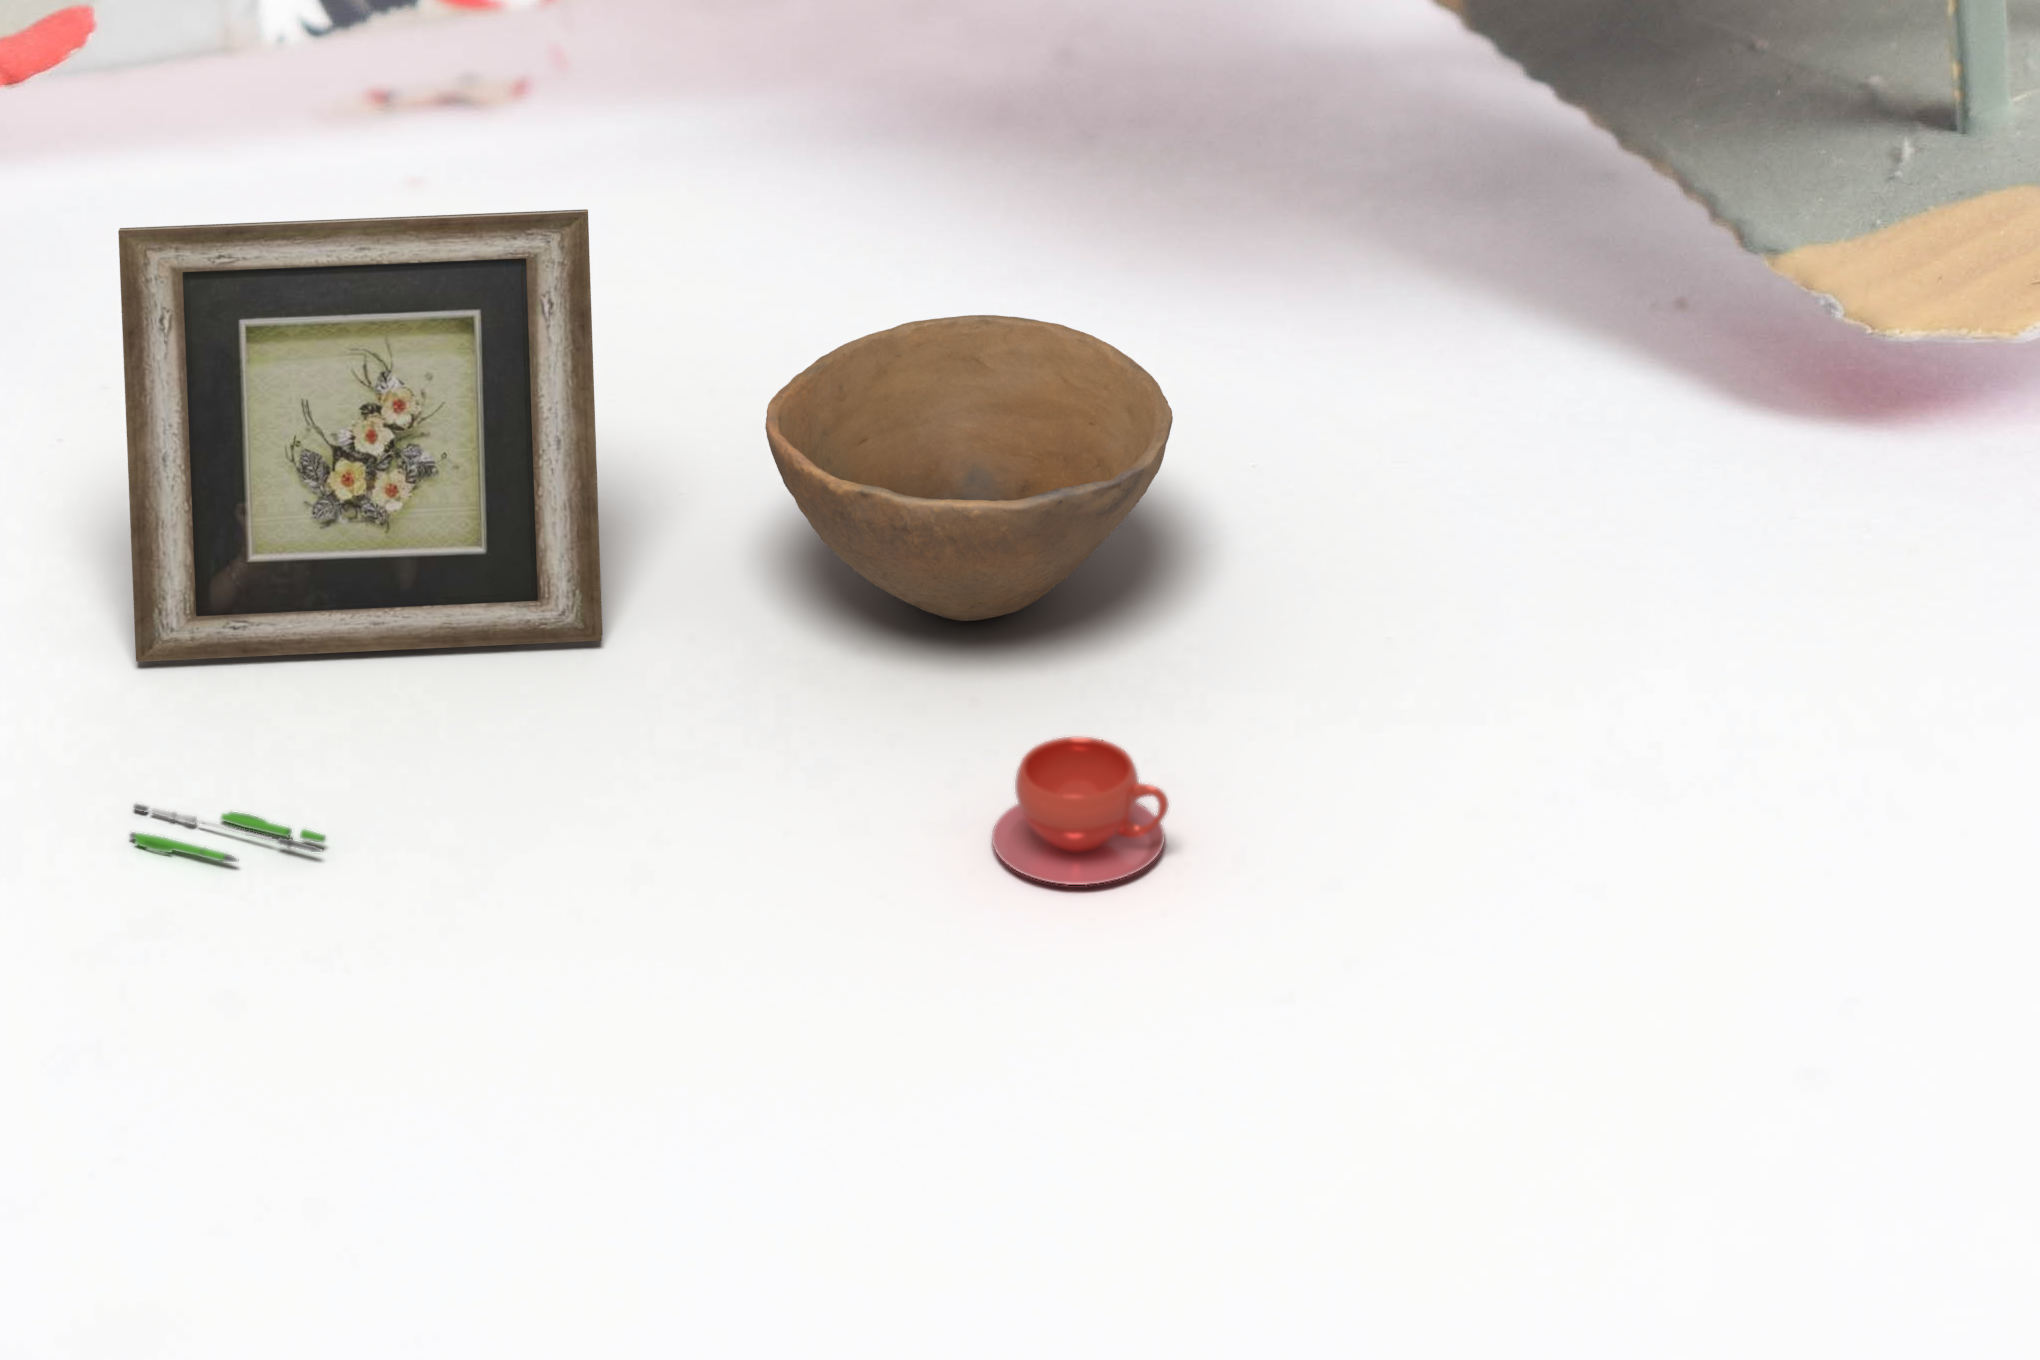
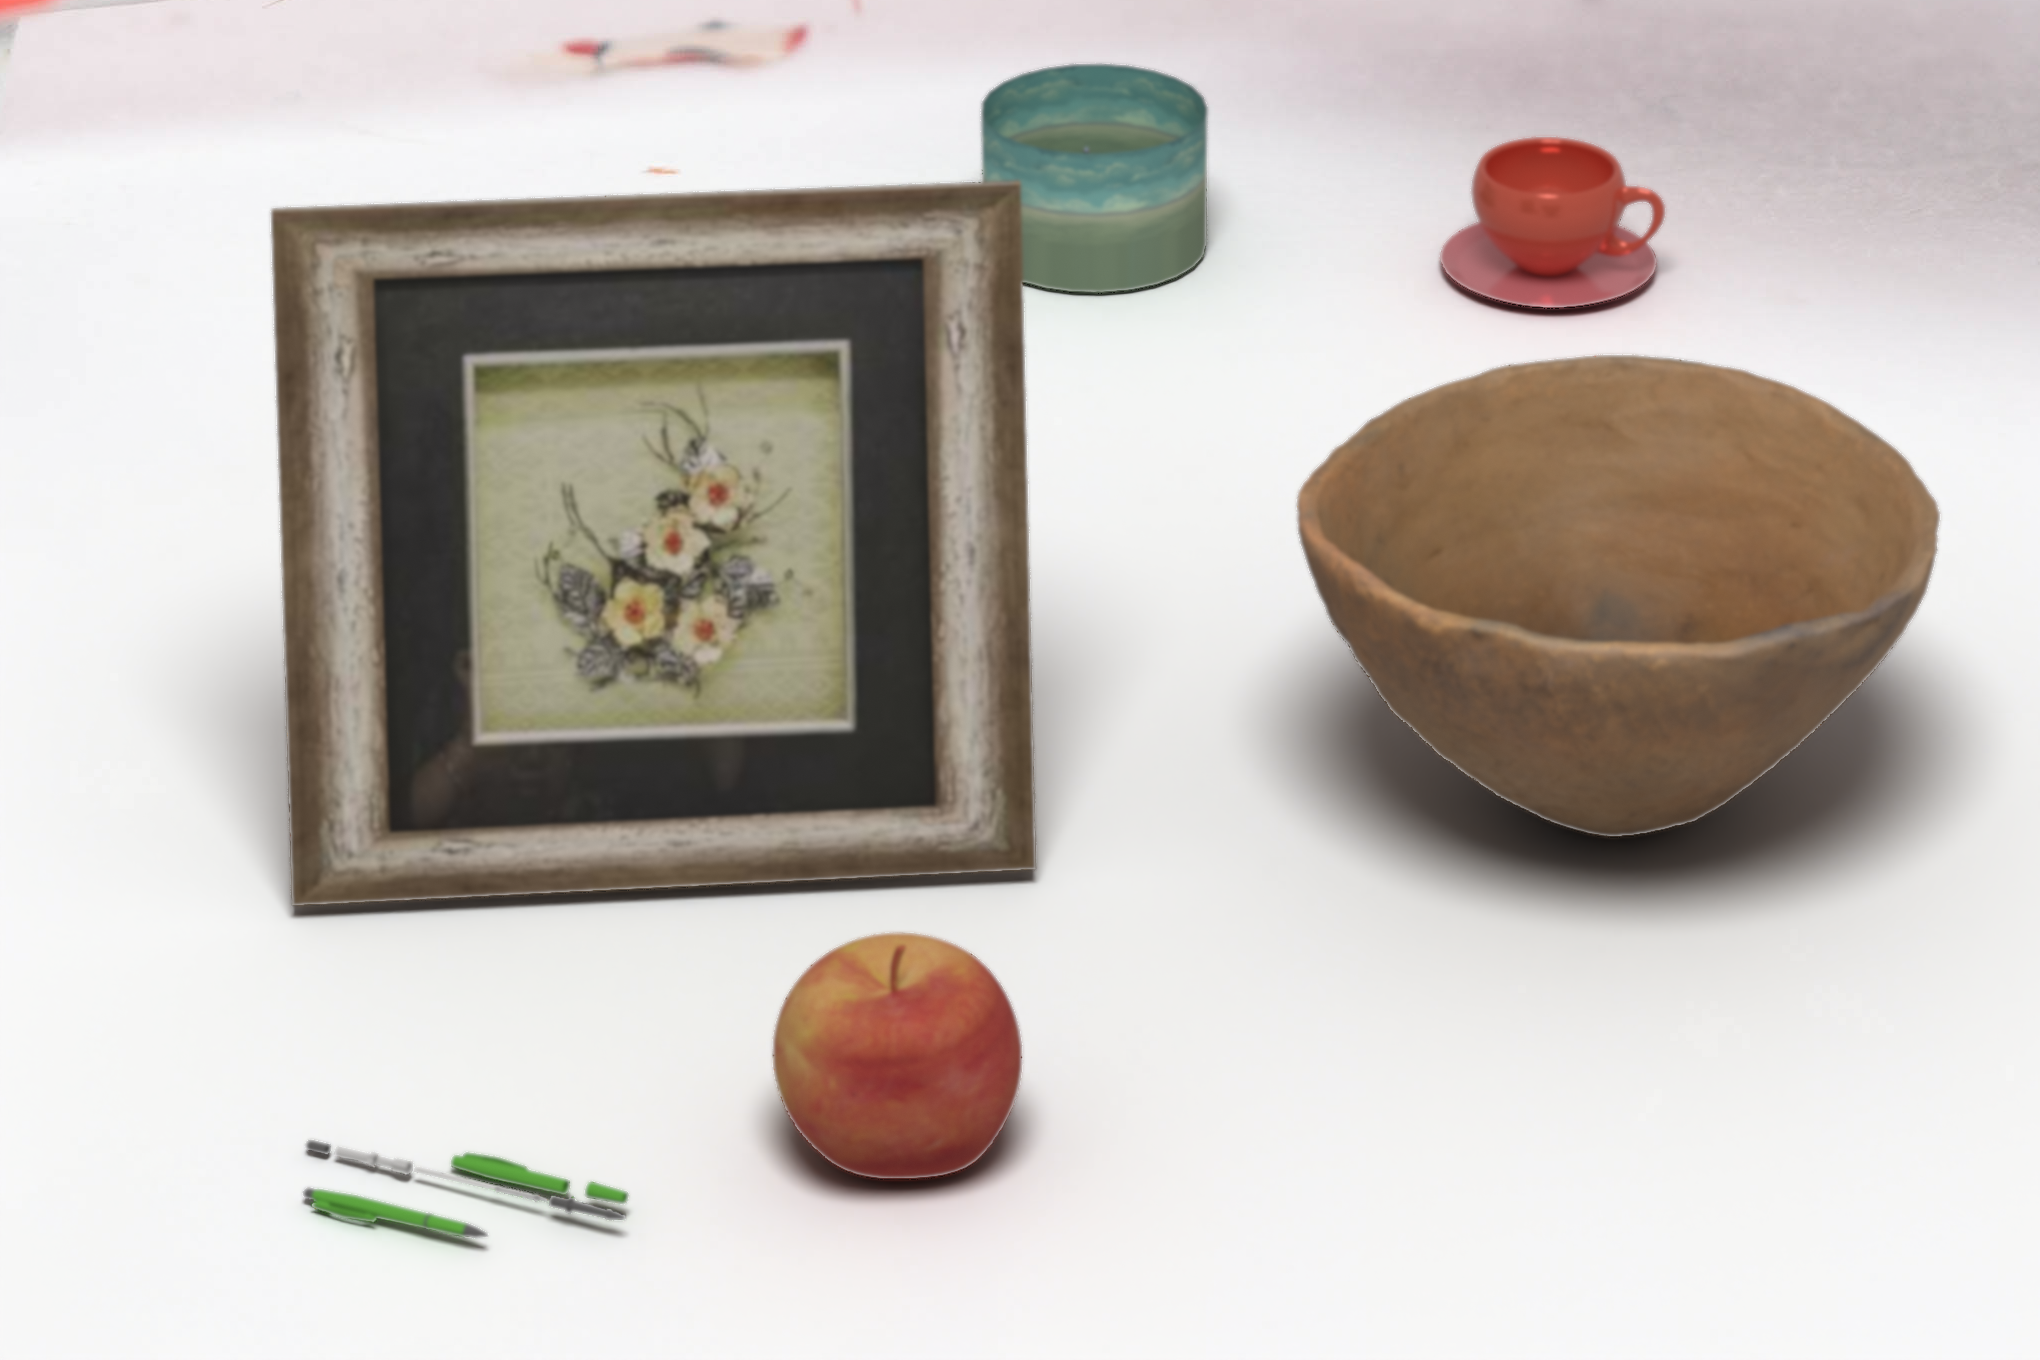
candle: none [618,113,769,265] -> present [981,64,1208,293]
apple: none [416,678,569,829] -> present [773,933,1022,1179]
teacup: present [992,737,1168,885] -> present [1440,137,1665,308]

